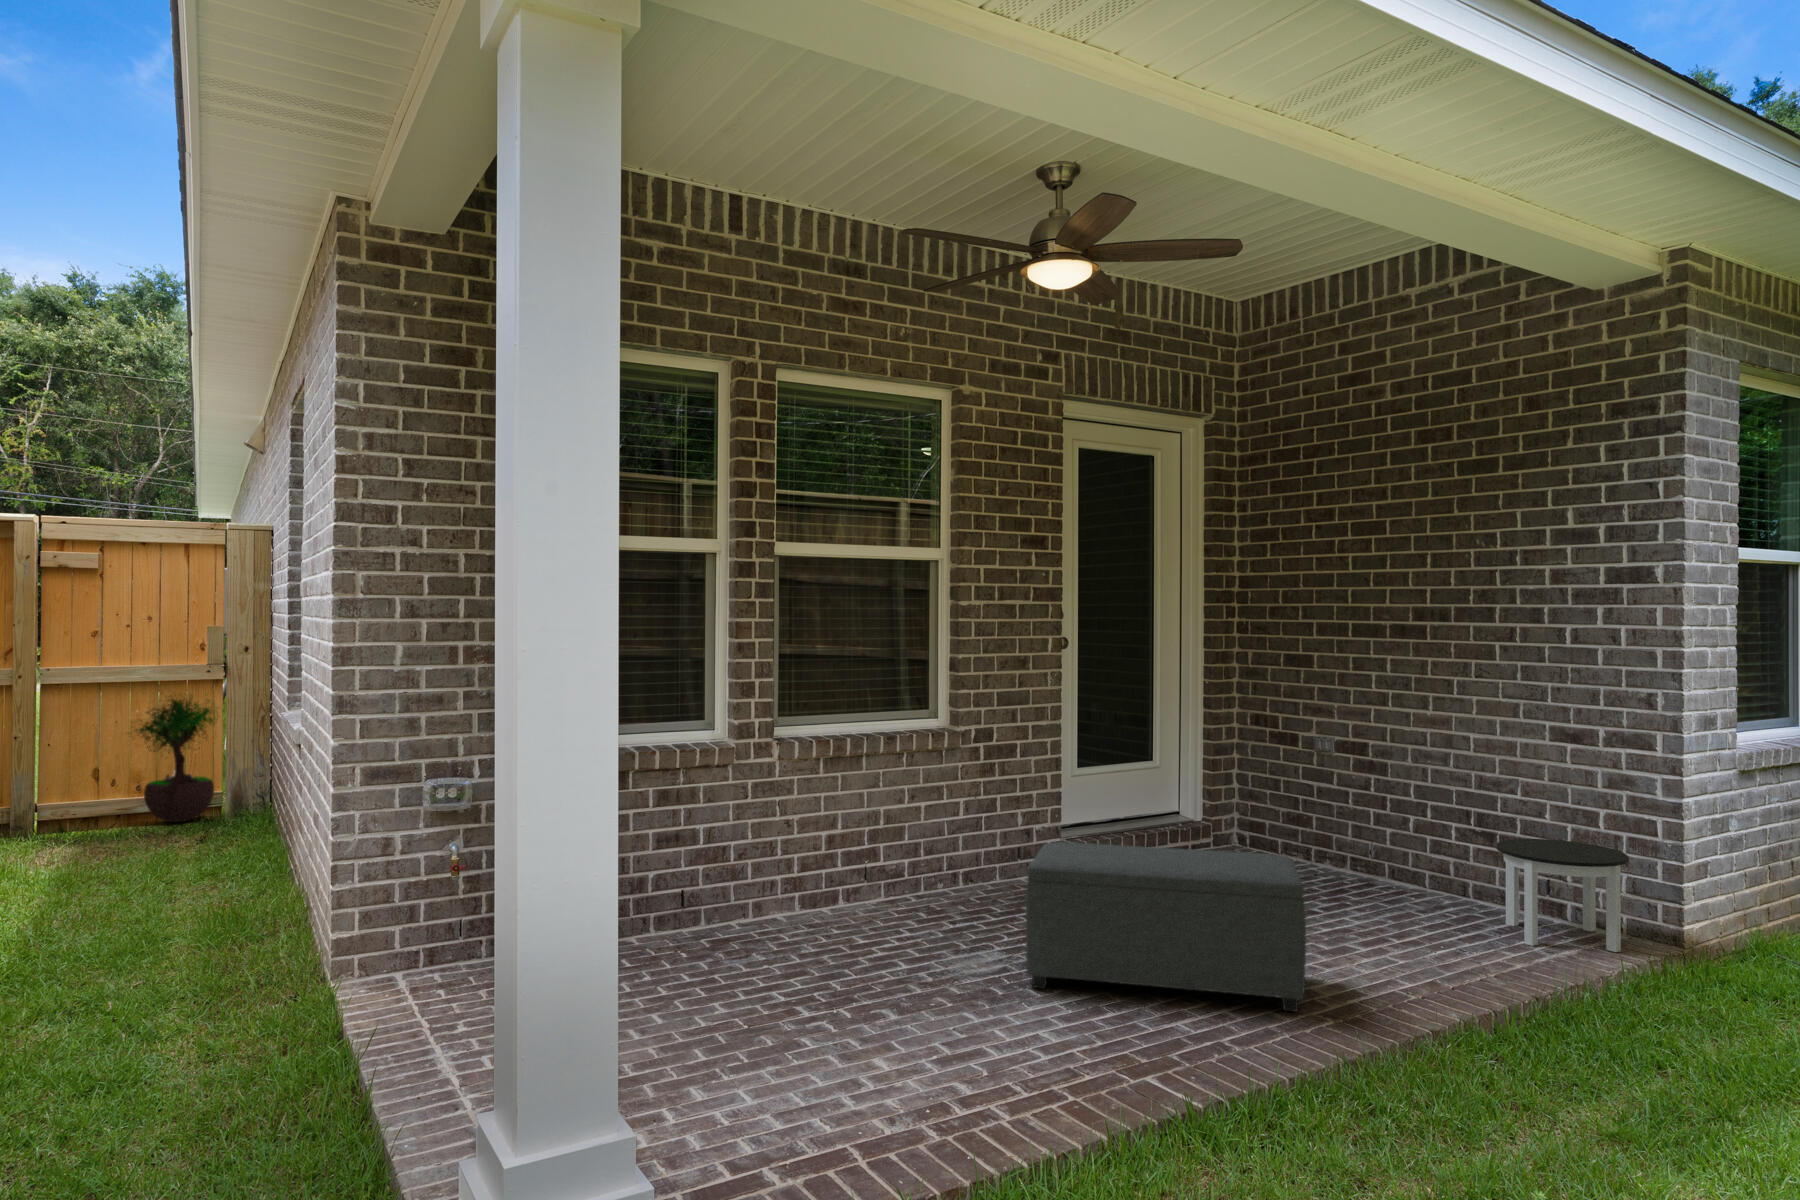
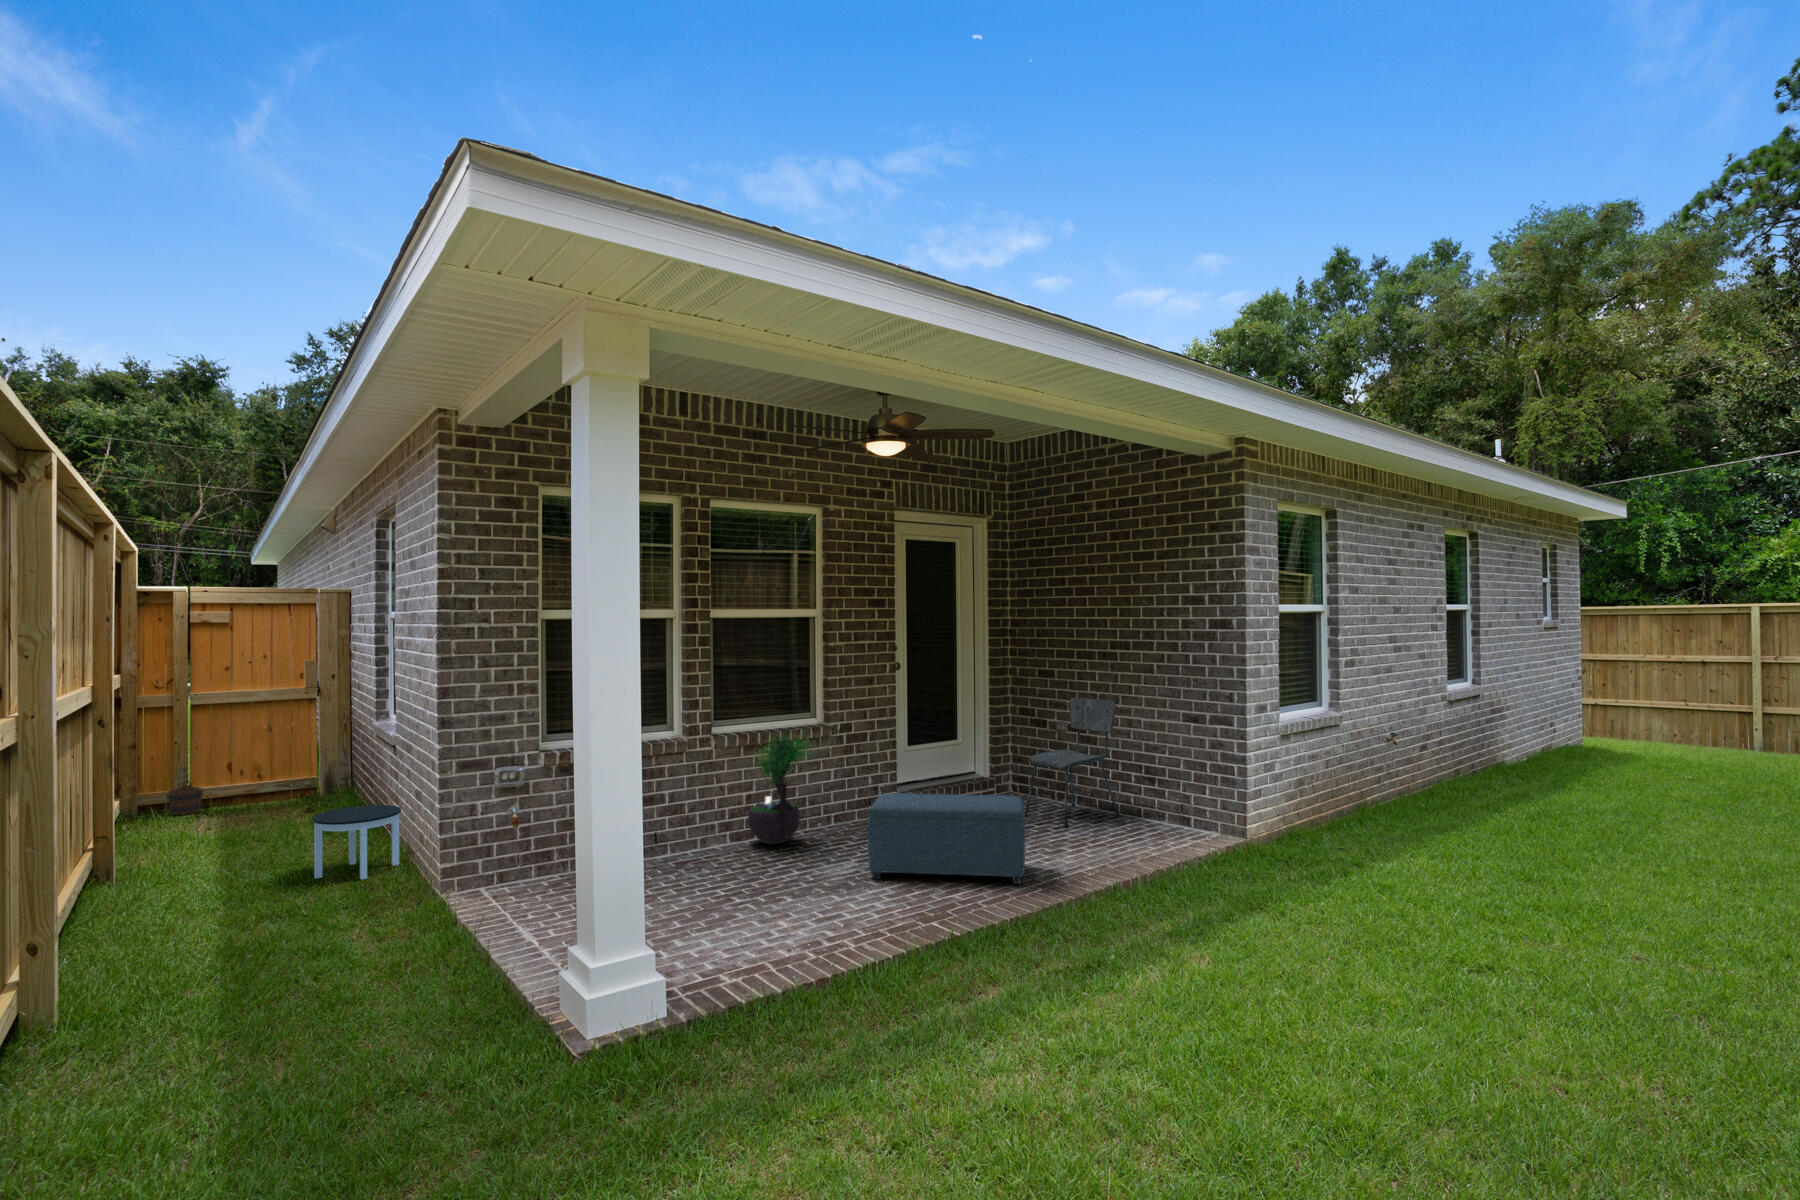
potted tree: present [136,694,224,822] -> present [748,732,810,844]
dining chair: none [1269,699,1432,909] -> present [1024,698,1119,827]
wooden bucket: none [32,768,80,835] -> present [168,767,203,815]
round table: present [1496,839,1629,952] -> present [313,805,401,880]

